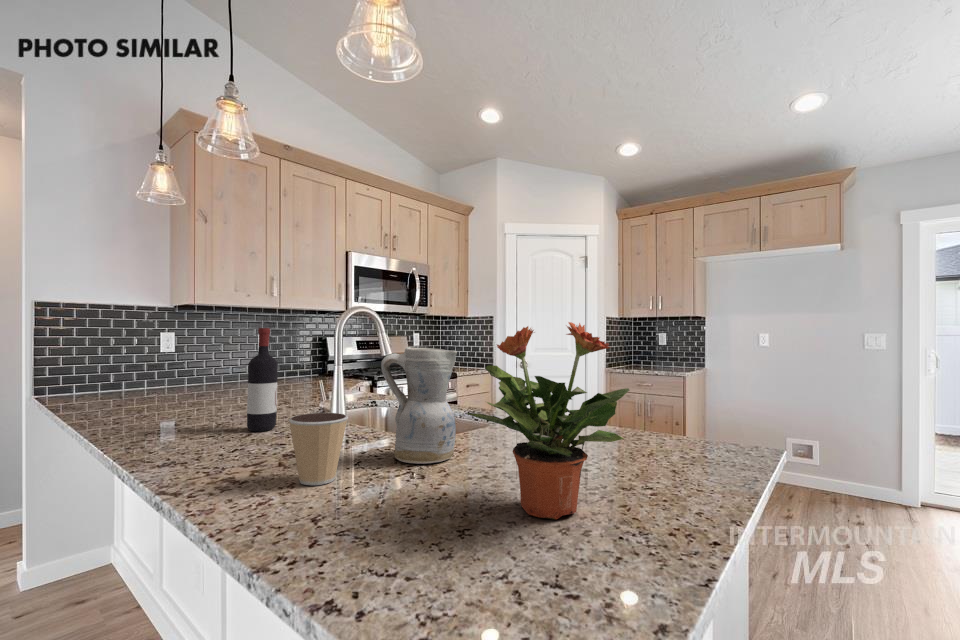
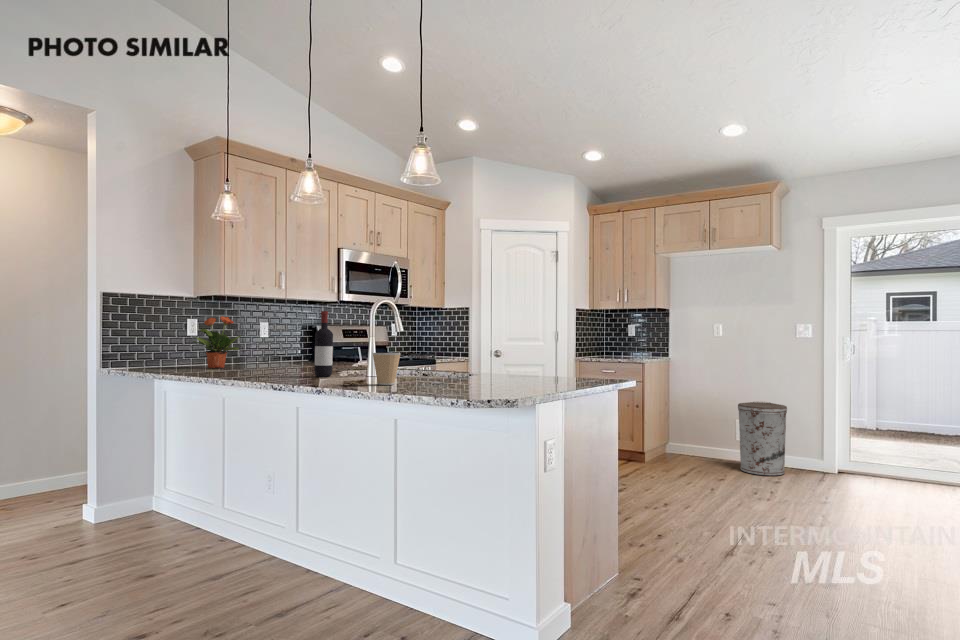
potted plant: present [466,322,629,519] -> present [193,316,241,368]
ceramic pitcher: present [381,347,457,464] -> none [412,321,454,382]
trash can: none [795,421,858,509] -> present [738,402,787,476]

